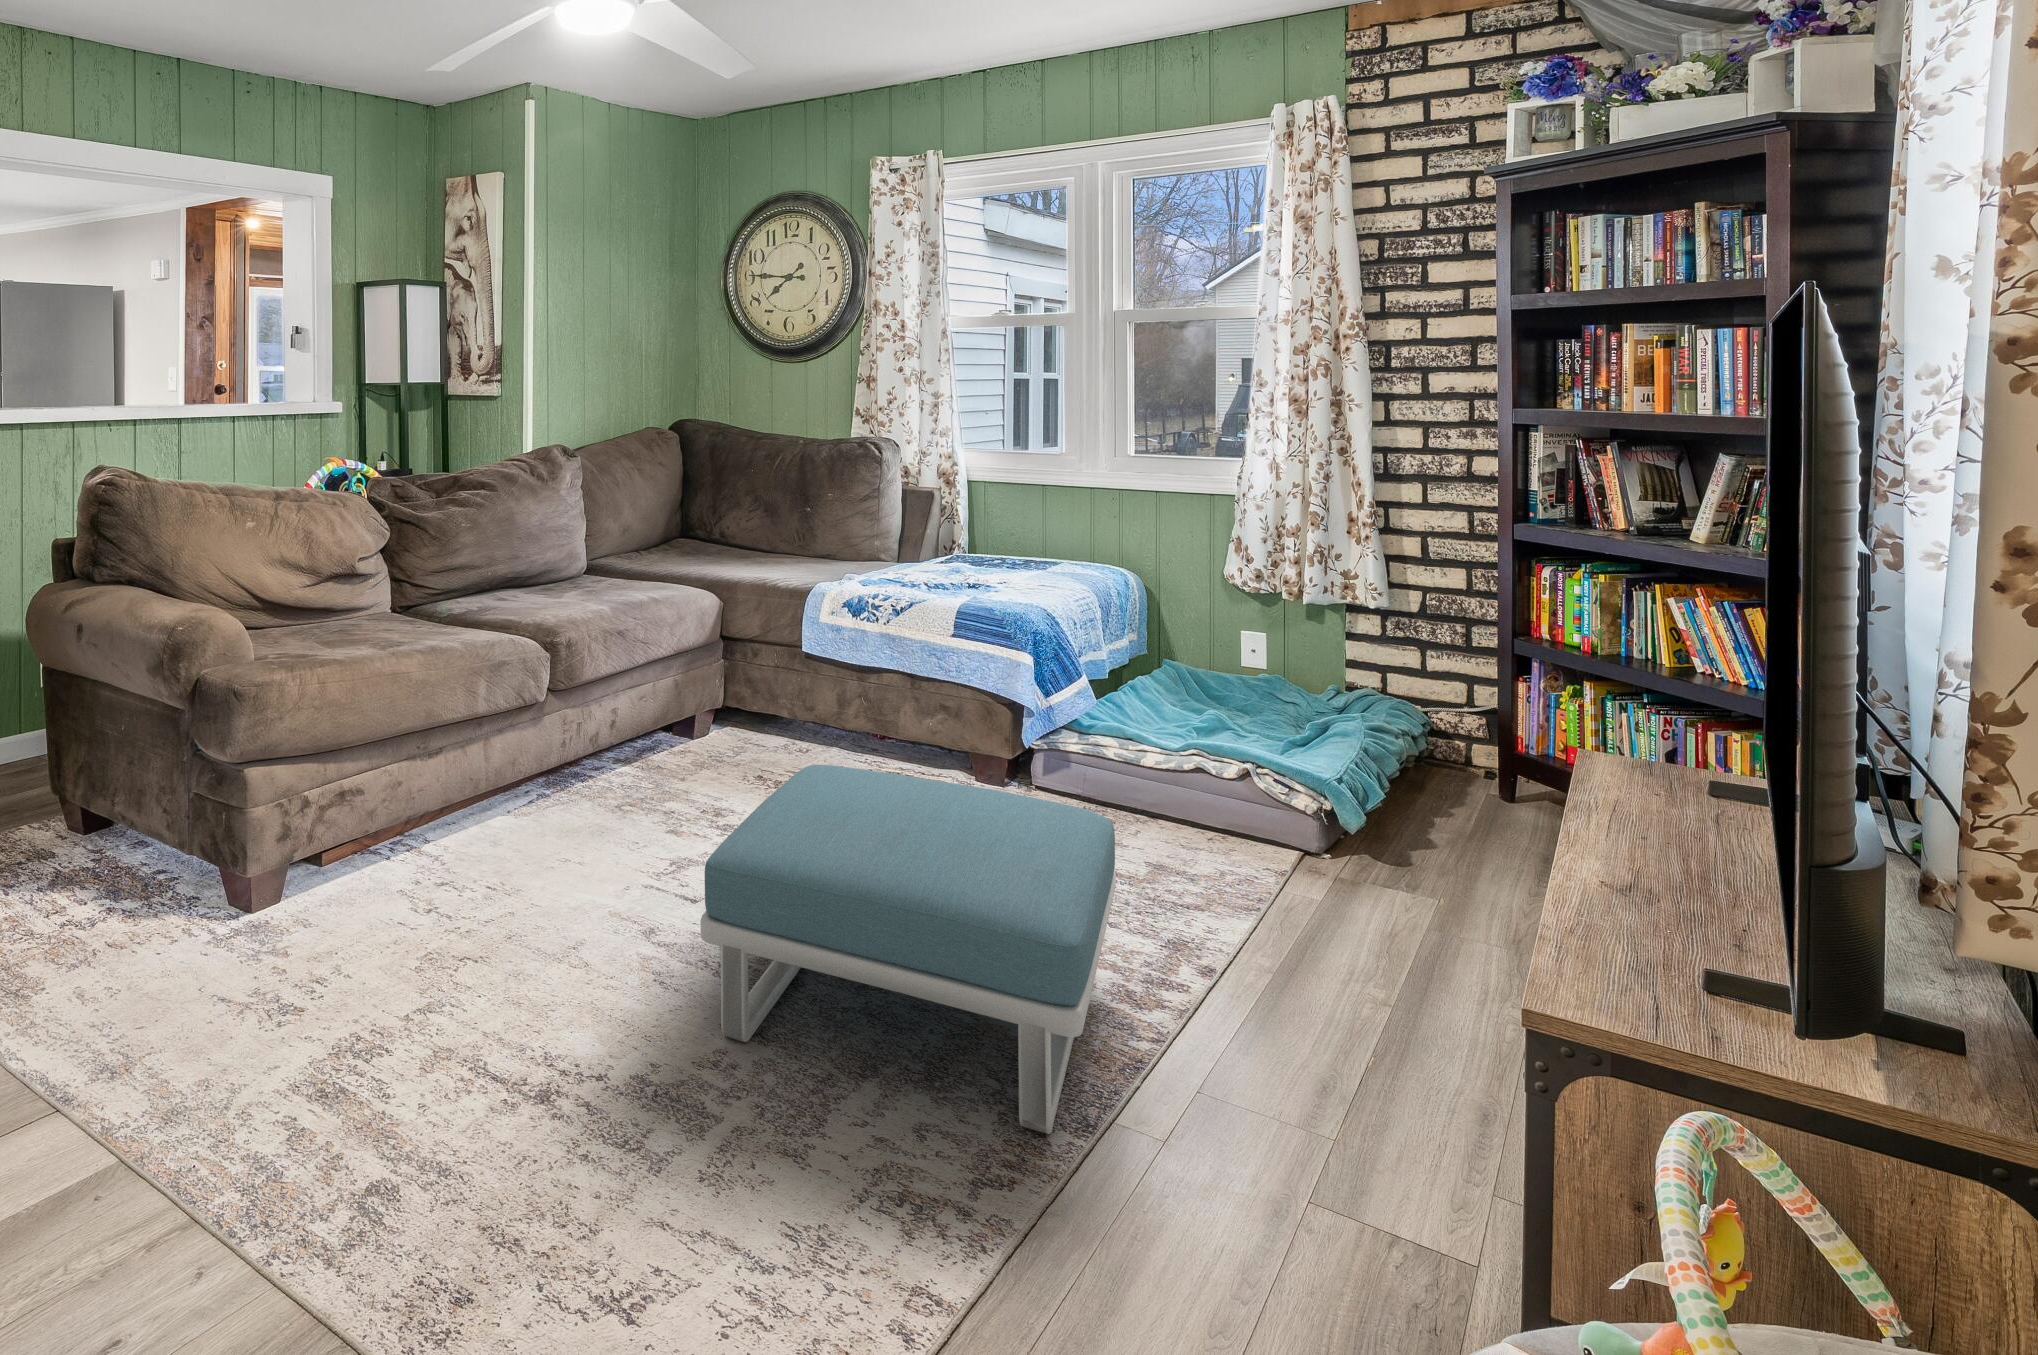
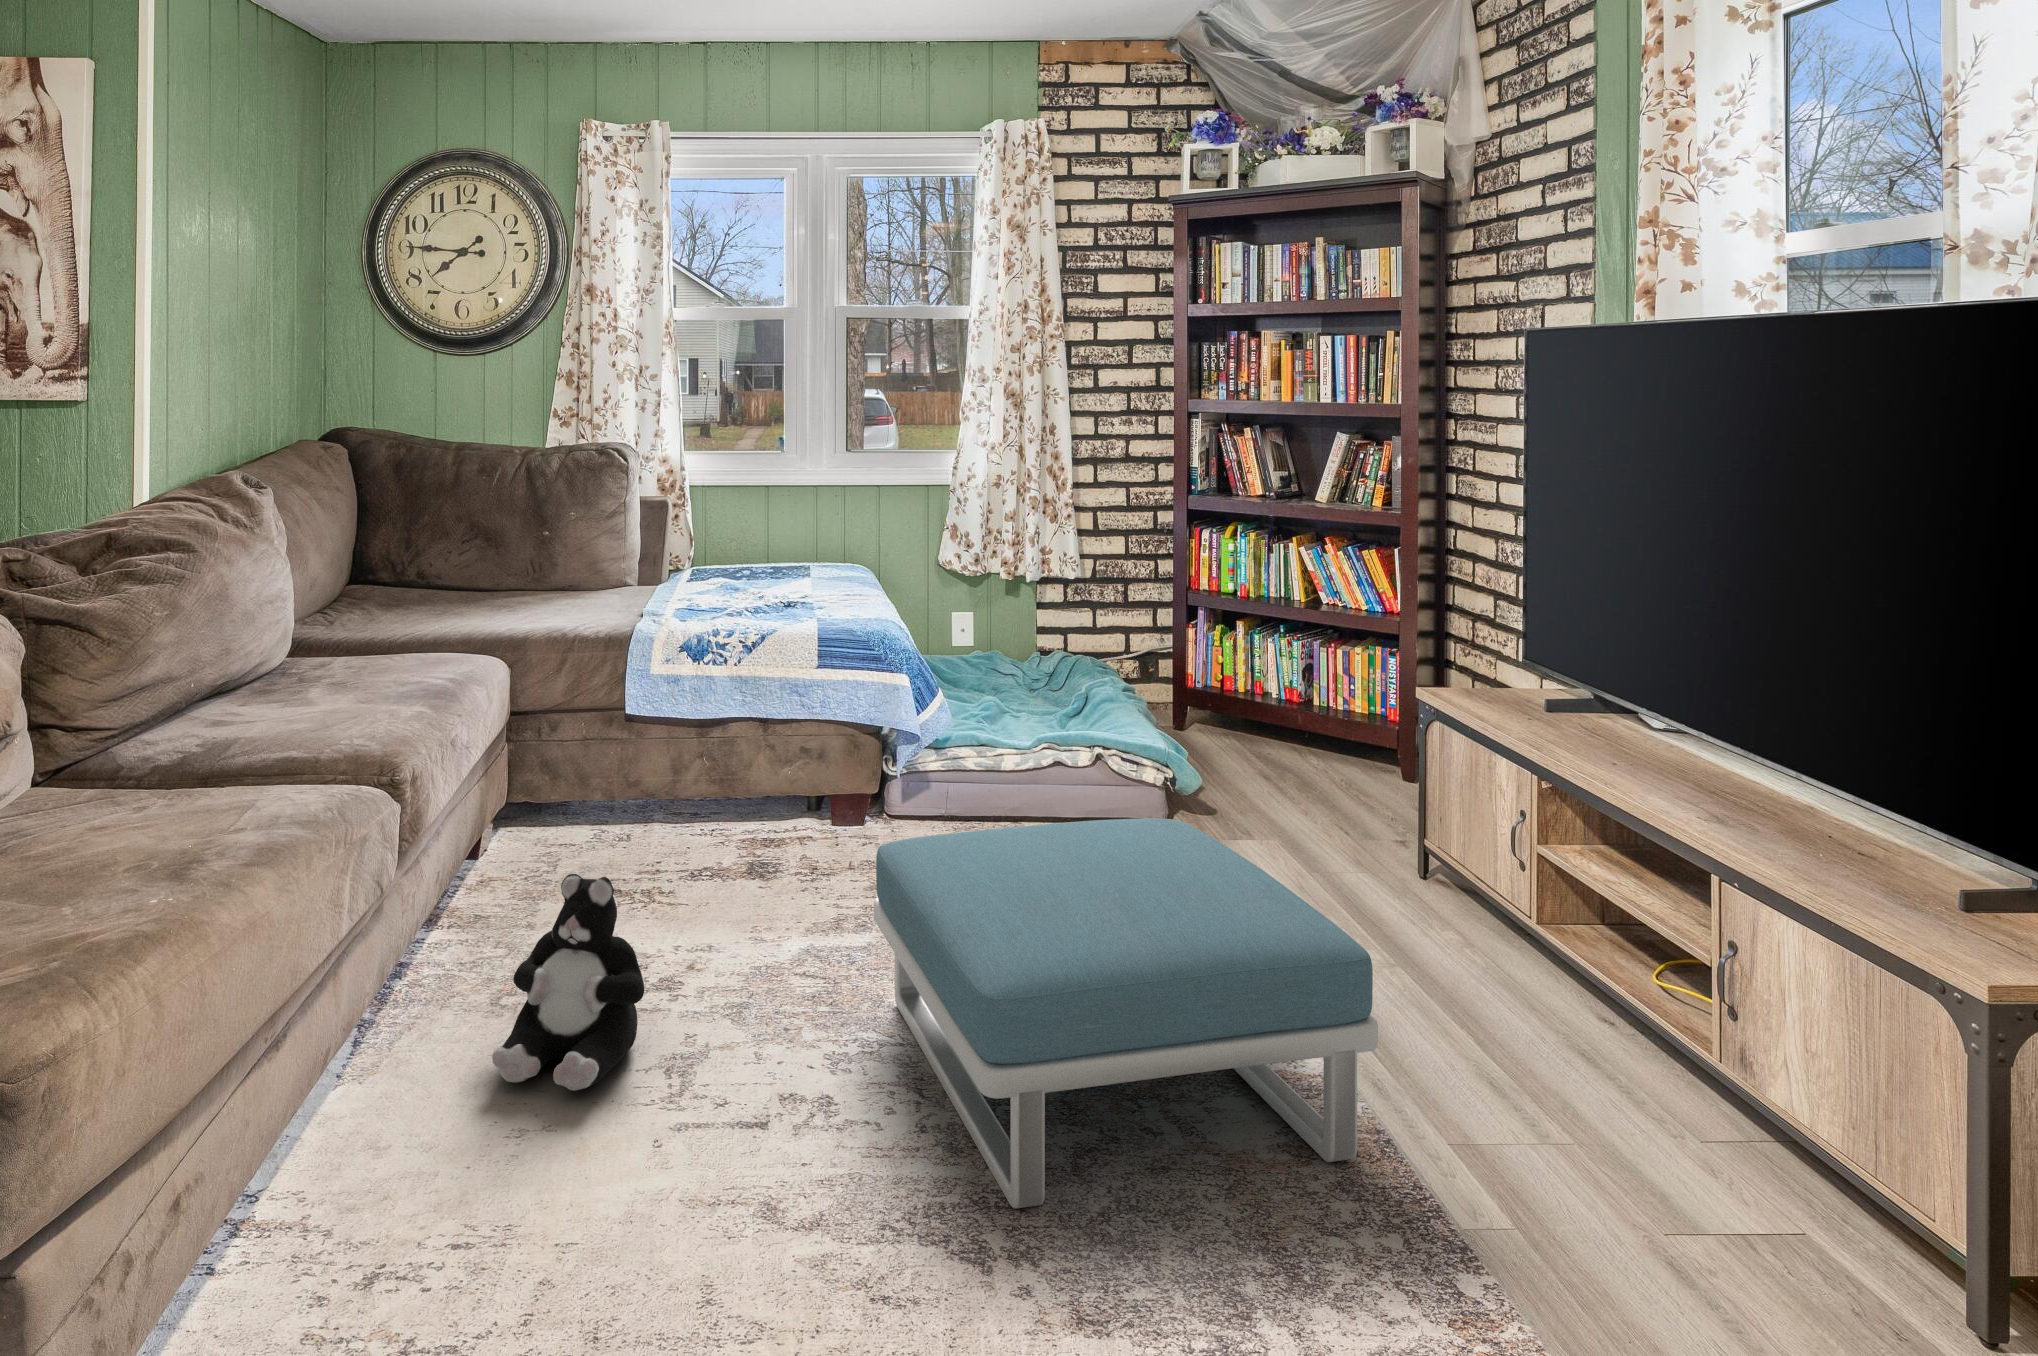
plush toy: none [515,730,630,872] -> present [492,874,644,1091]

